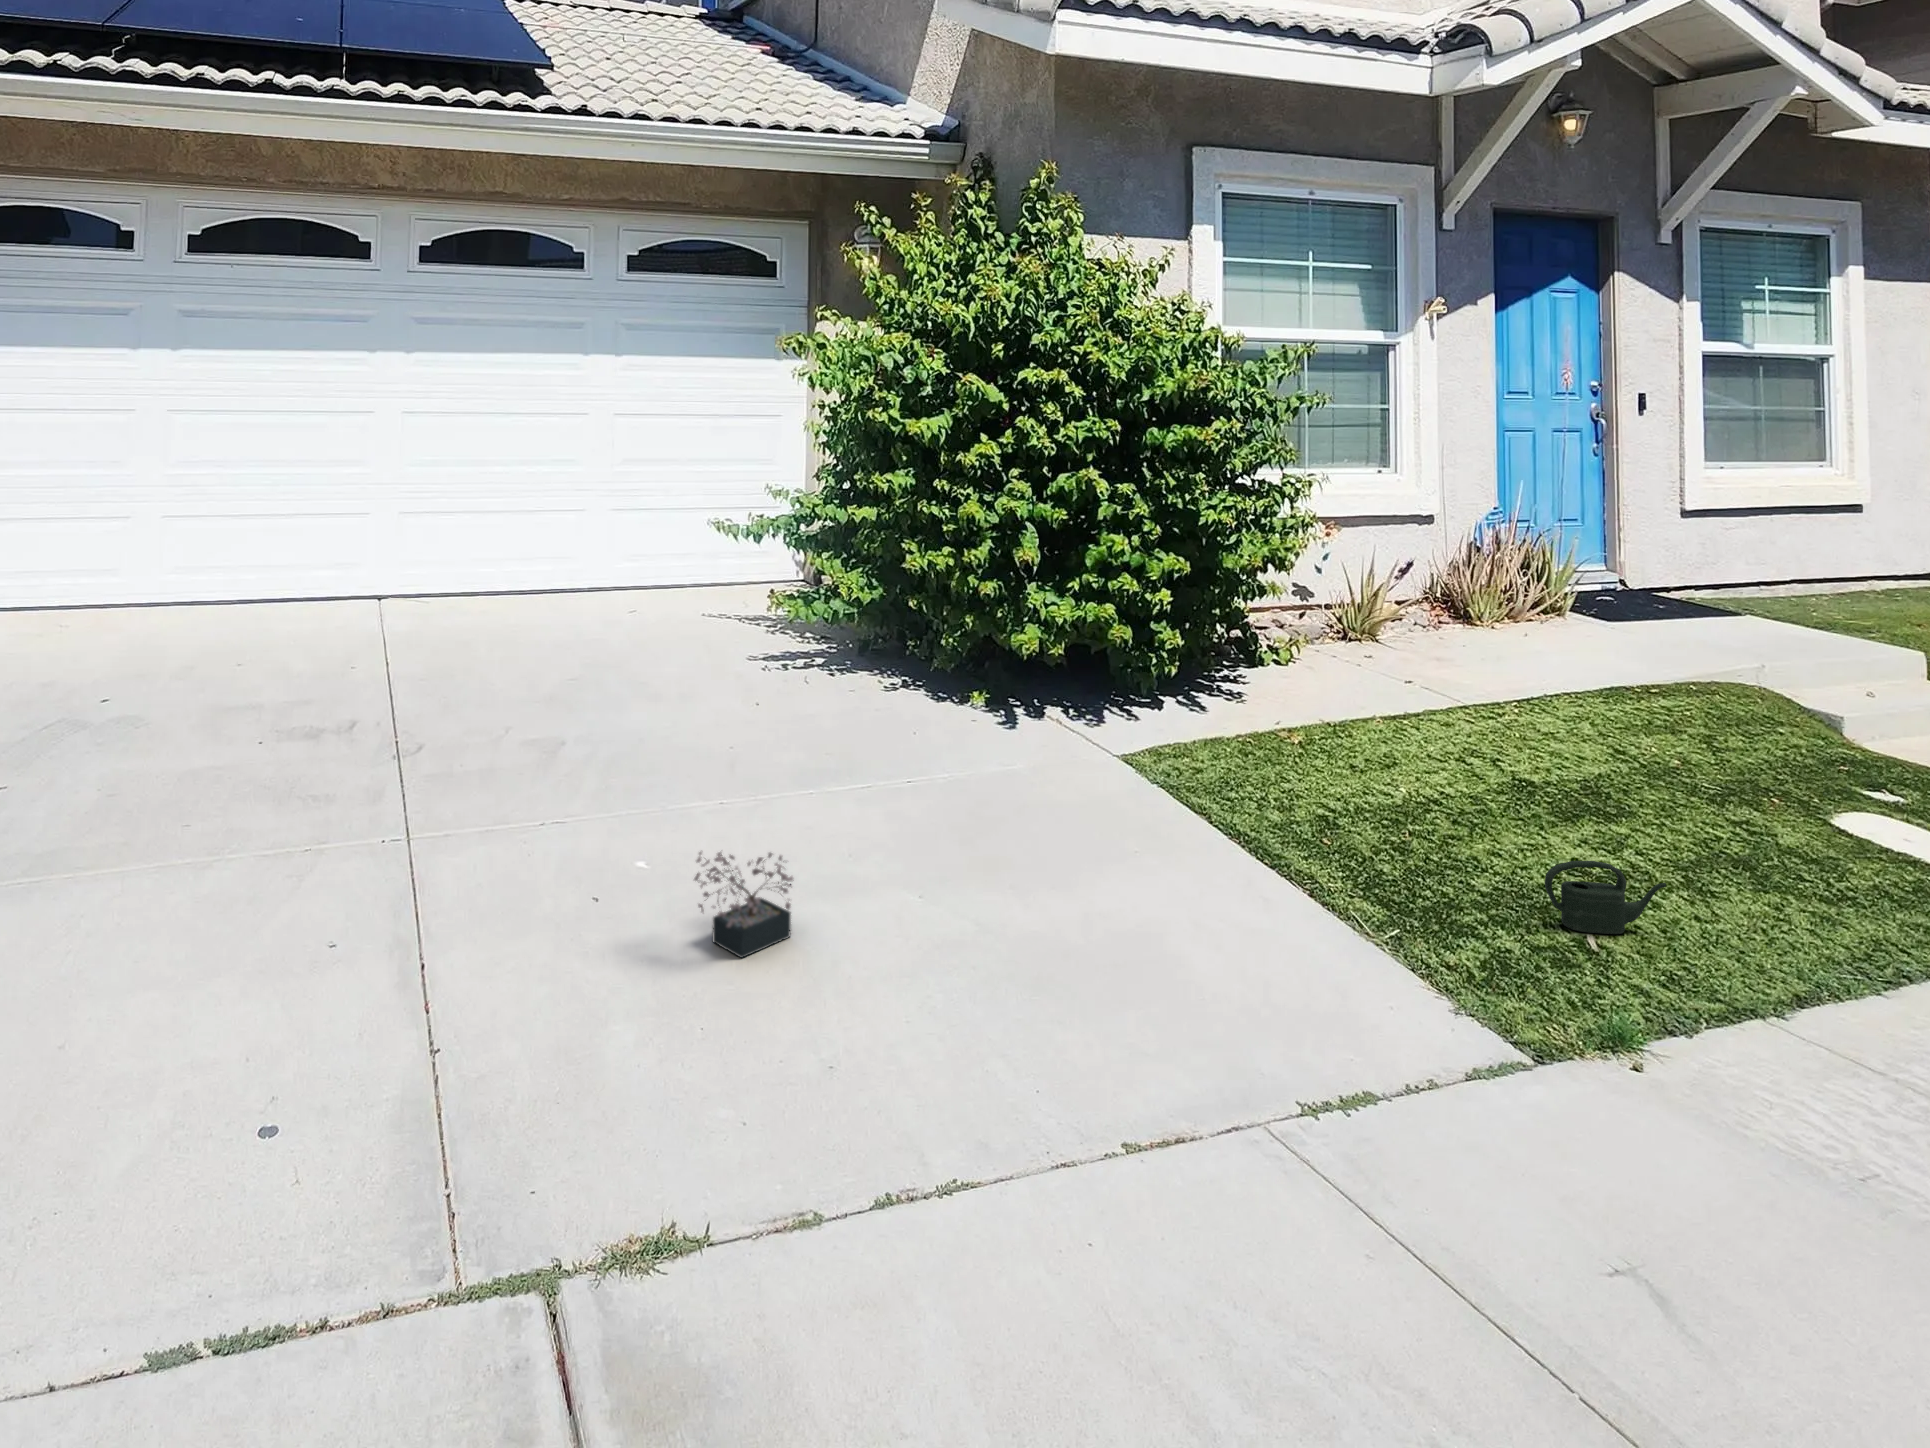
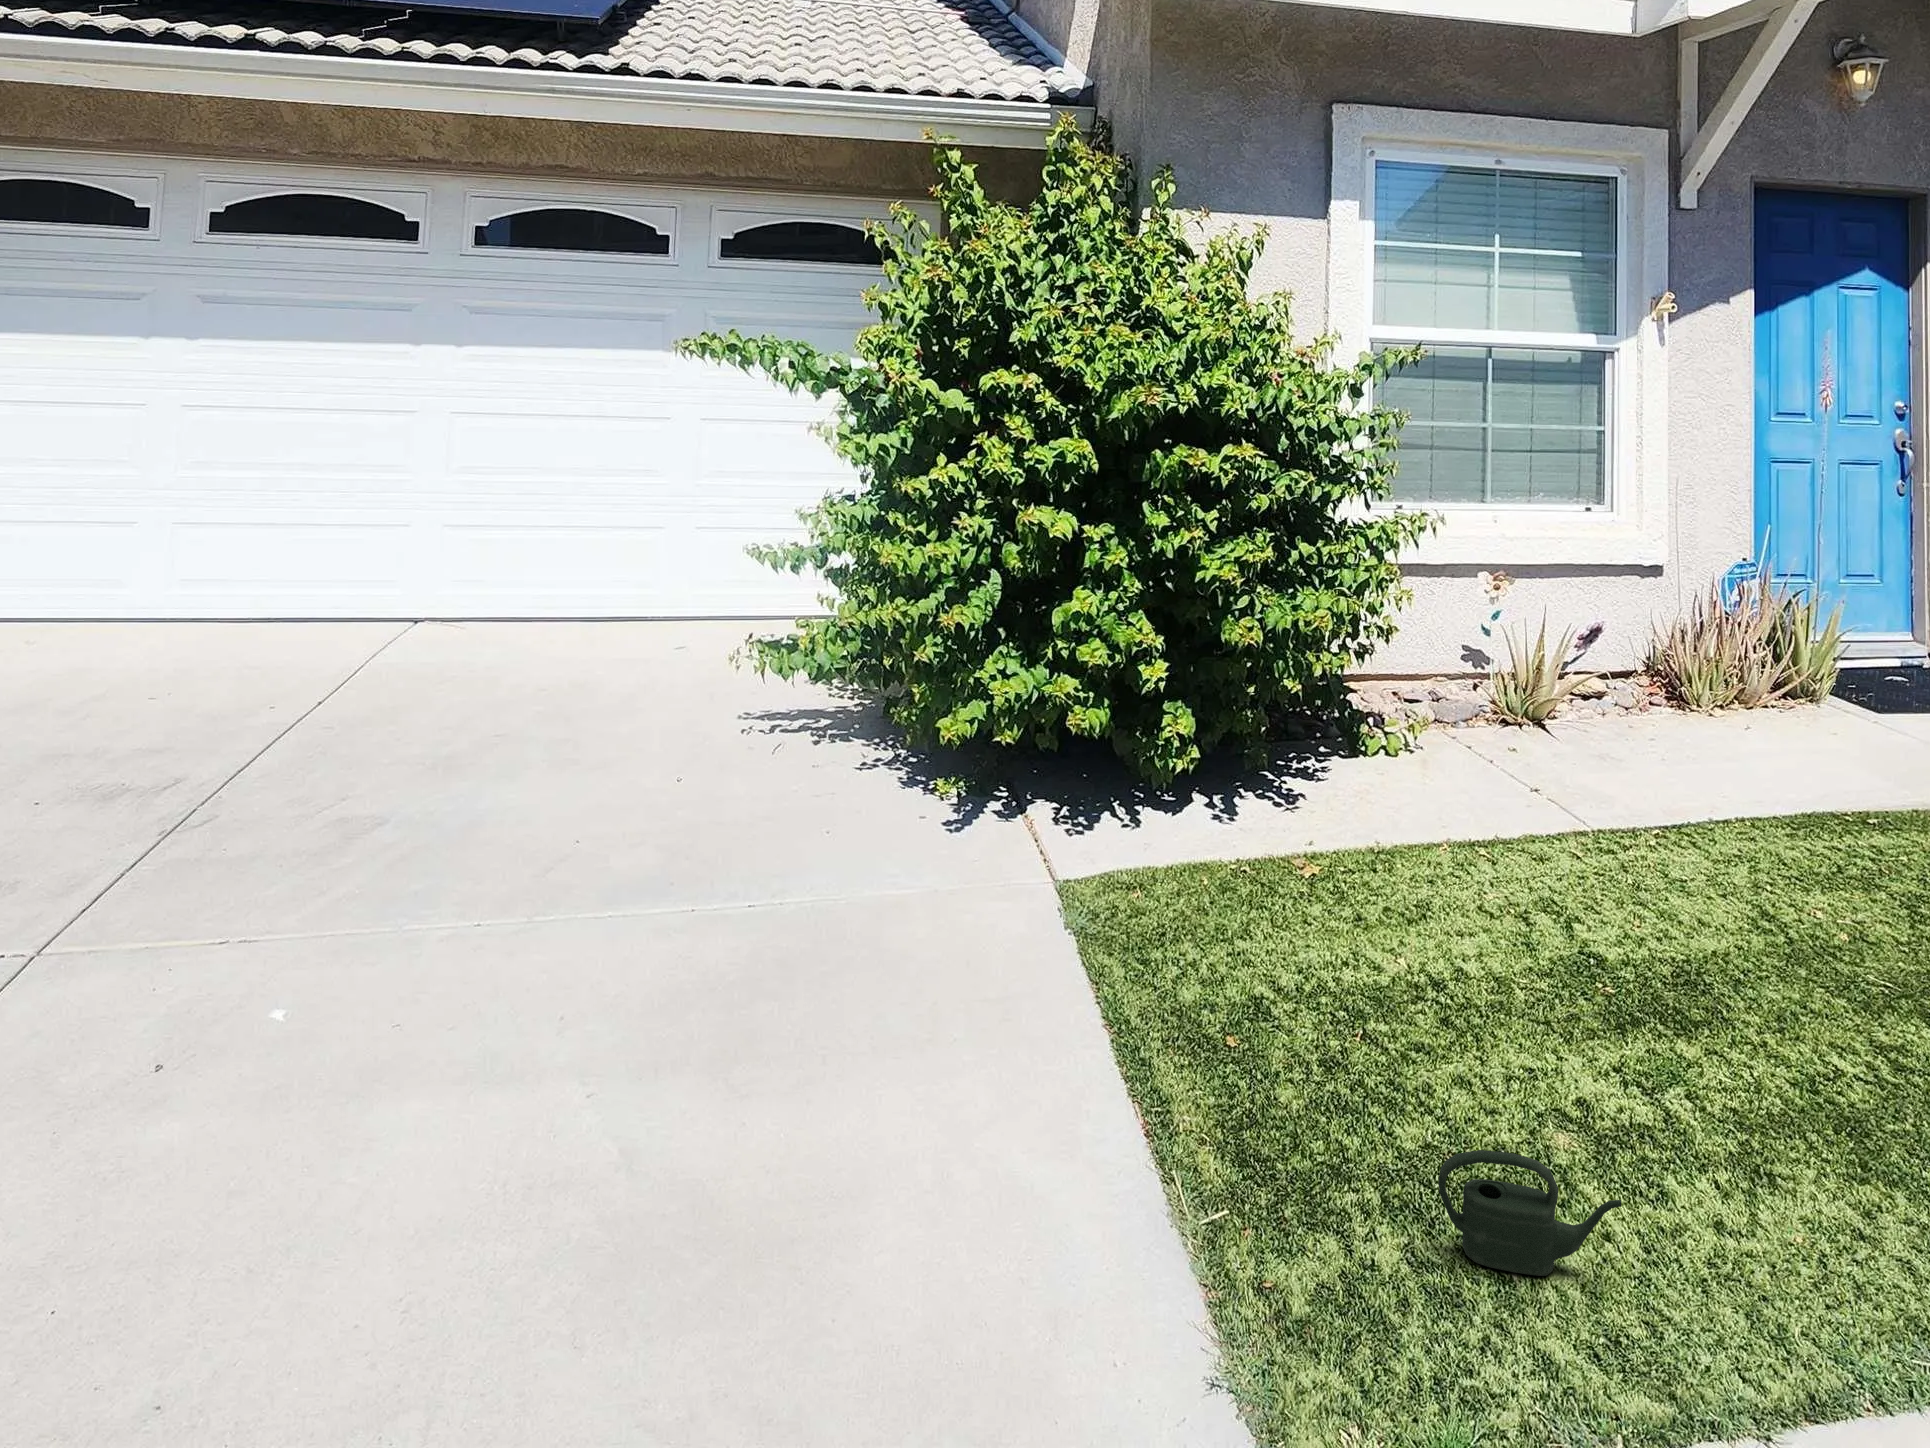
decorative plant: present [694,852,794,958] -> none [131,1049,330,1219]

